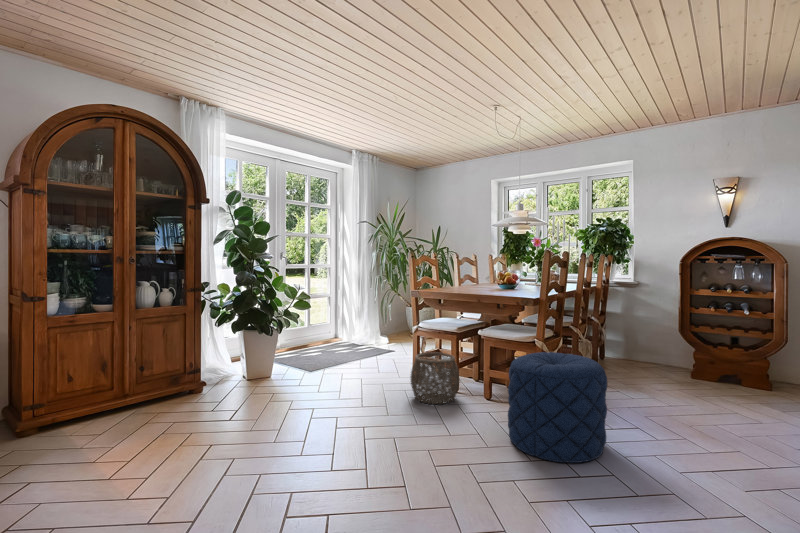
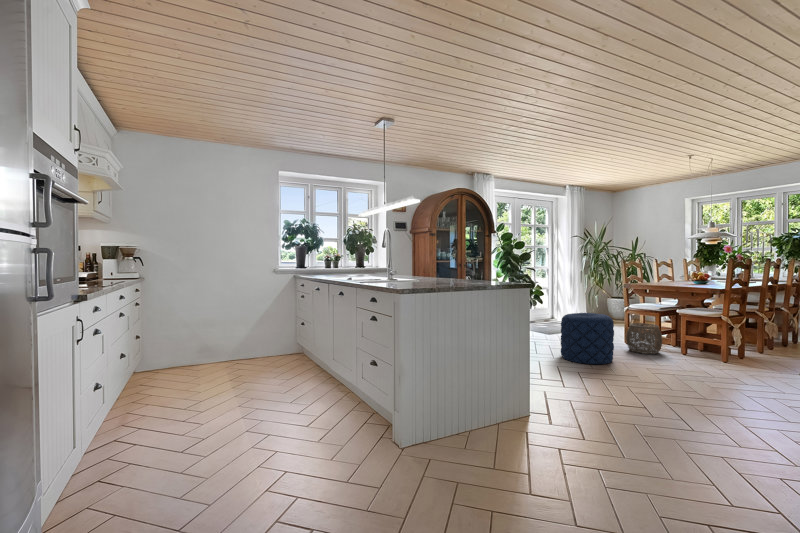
pouf: present [508,352,607,463] -> present [561,313,614,364]

